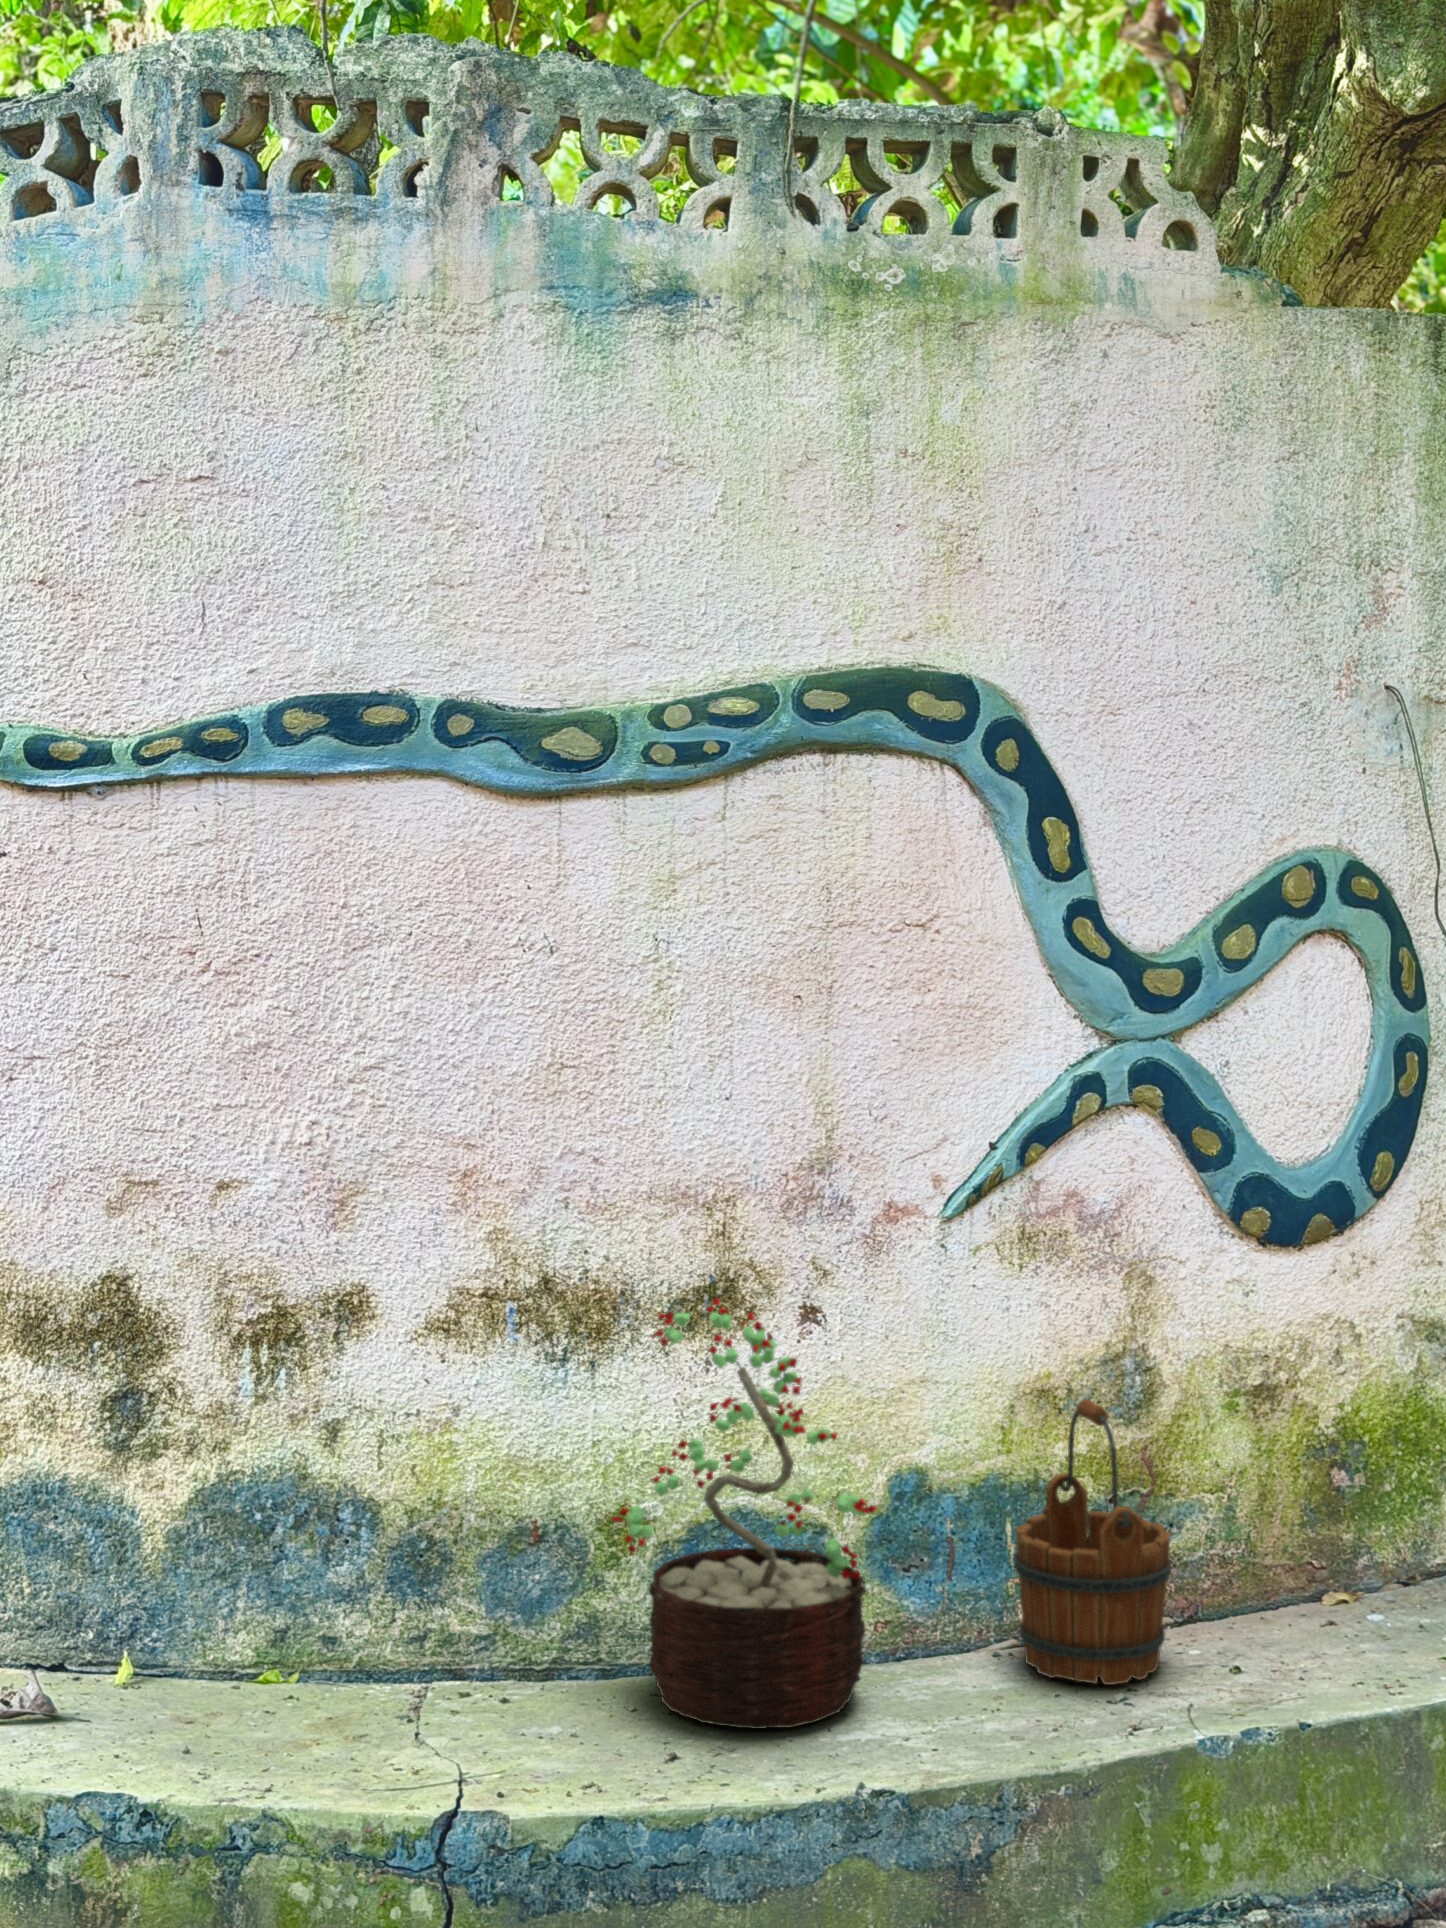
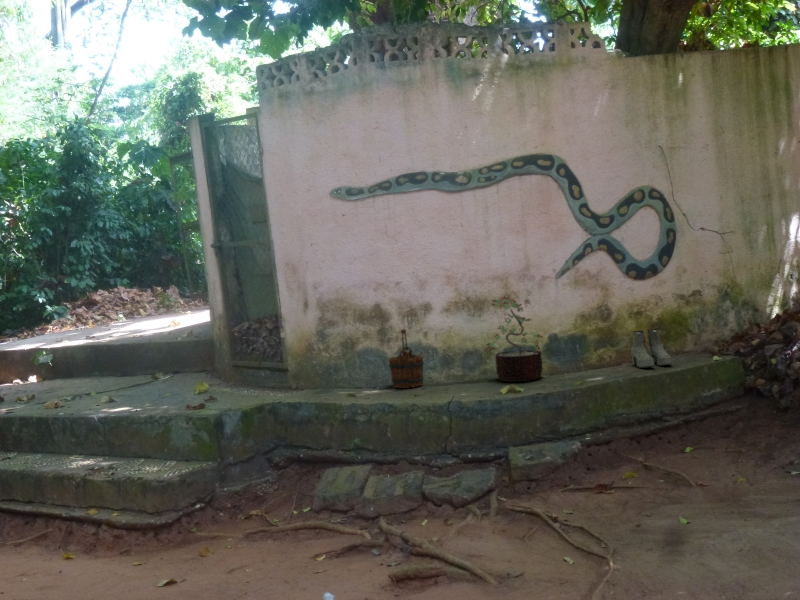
wooden bucket: present [1014,1399,1171,1685] -> present [389,329,424,388]
boots: none [1238,1470,1417,1666] -> present [631,329,672,368]

